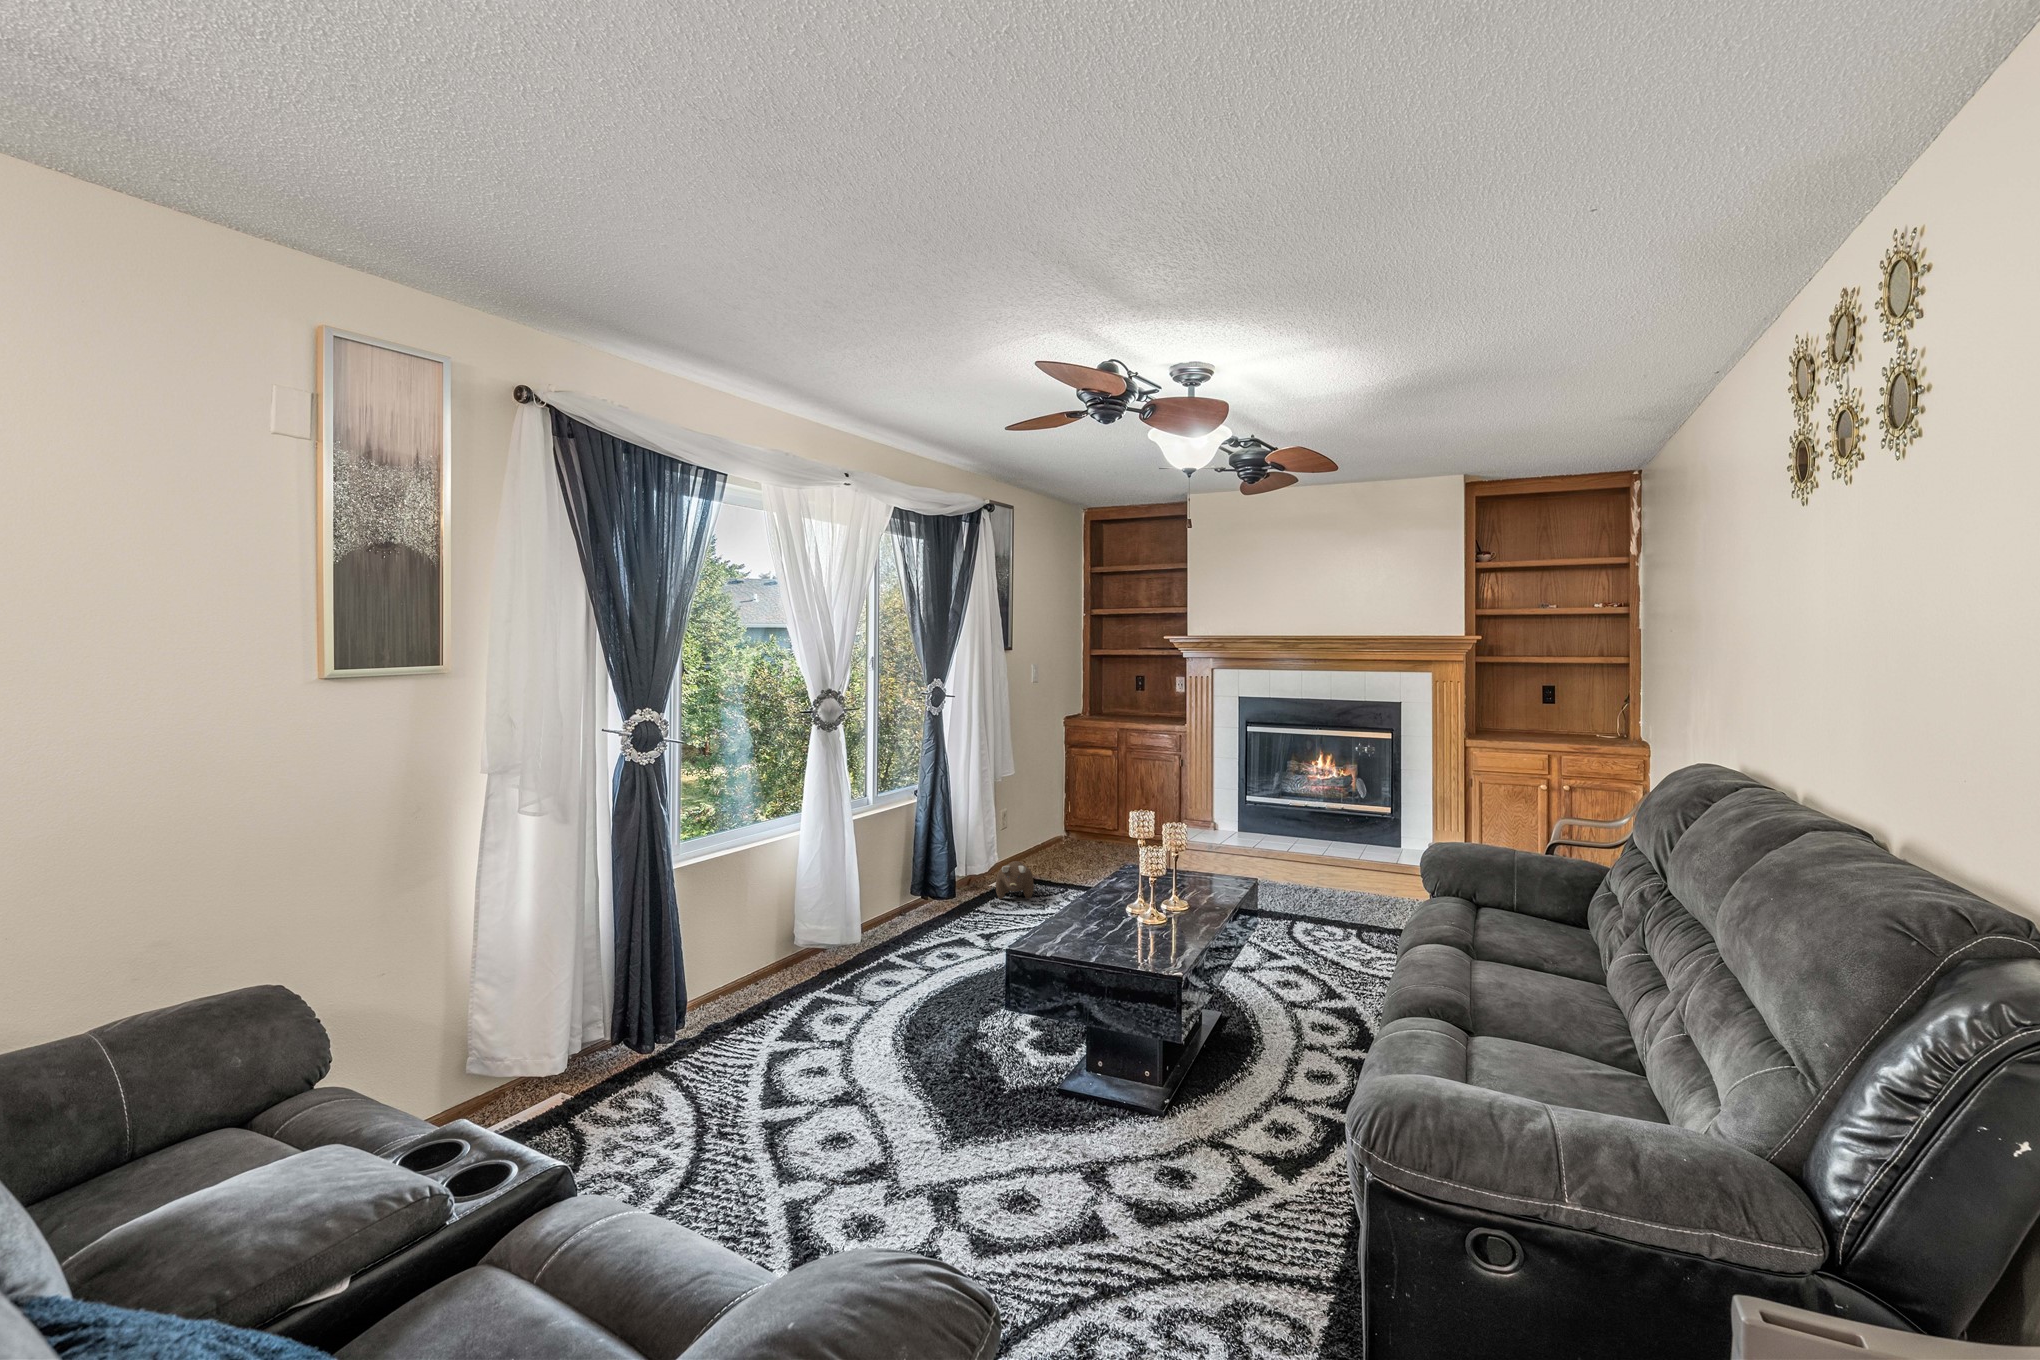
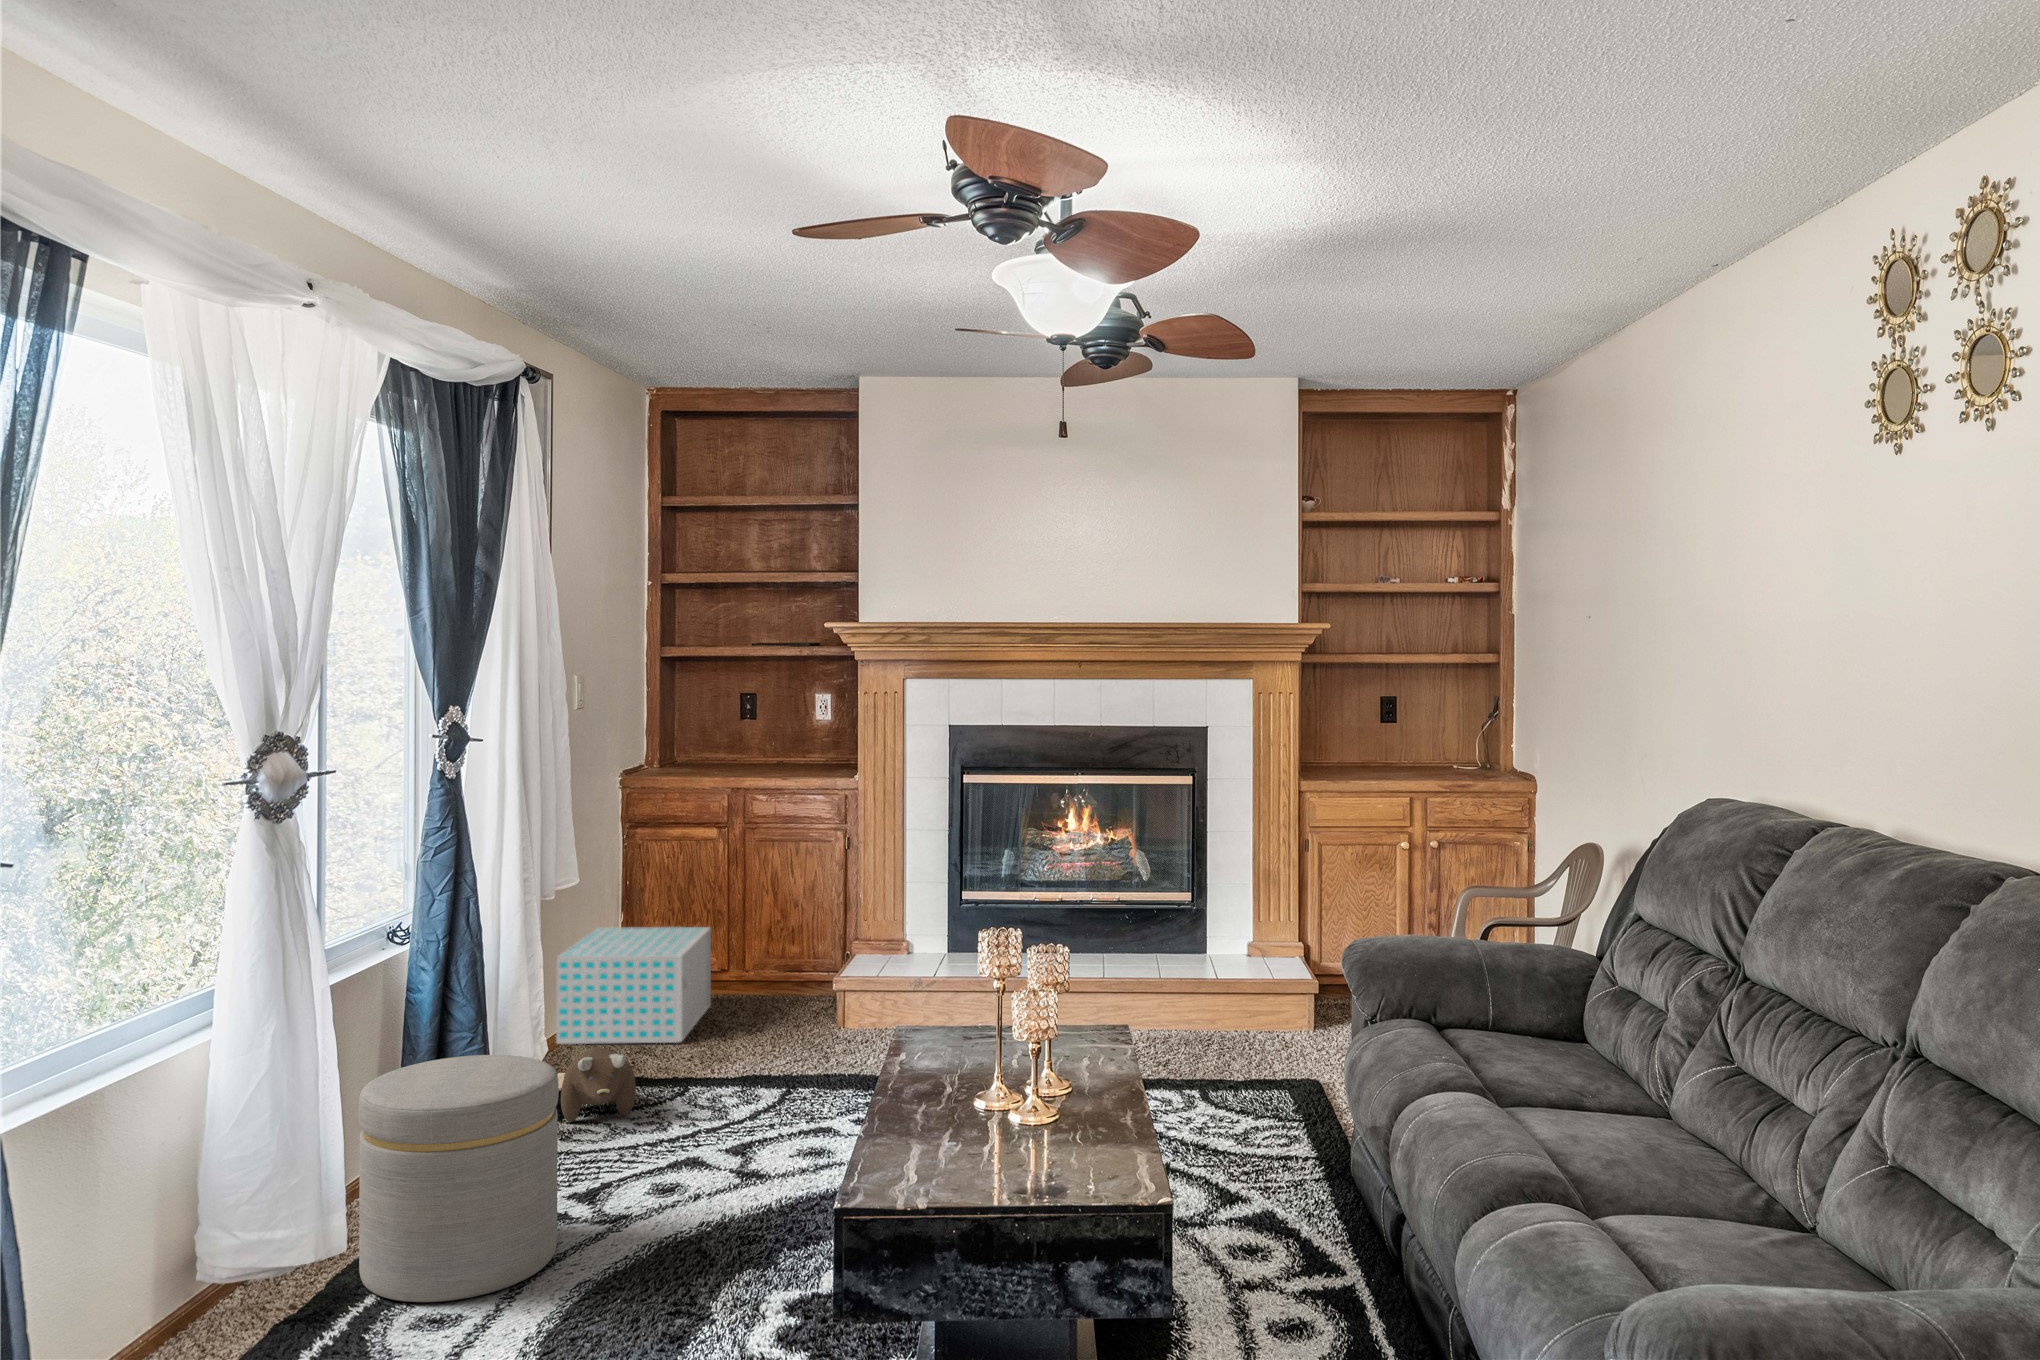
storage box: none [1016,800,1104,865] -> present [556,927,711,1044]
ottoman: none [866,856,960,976] -> present [359,1055,559,1302]

